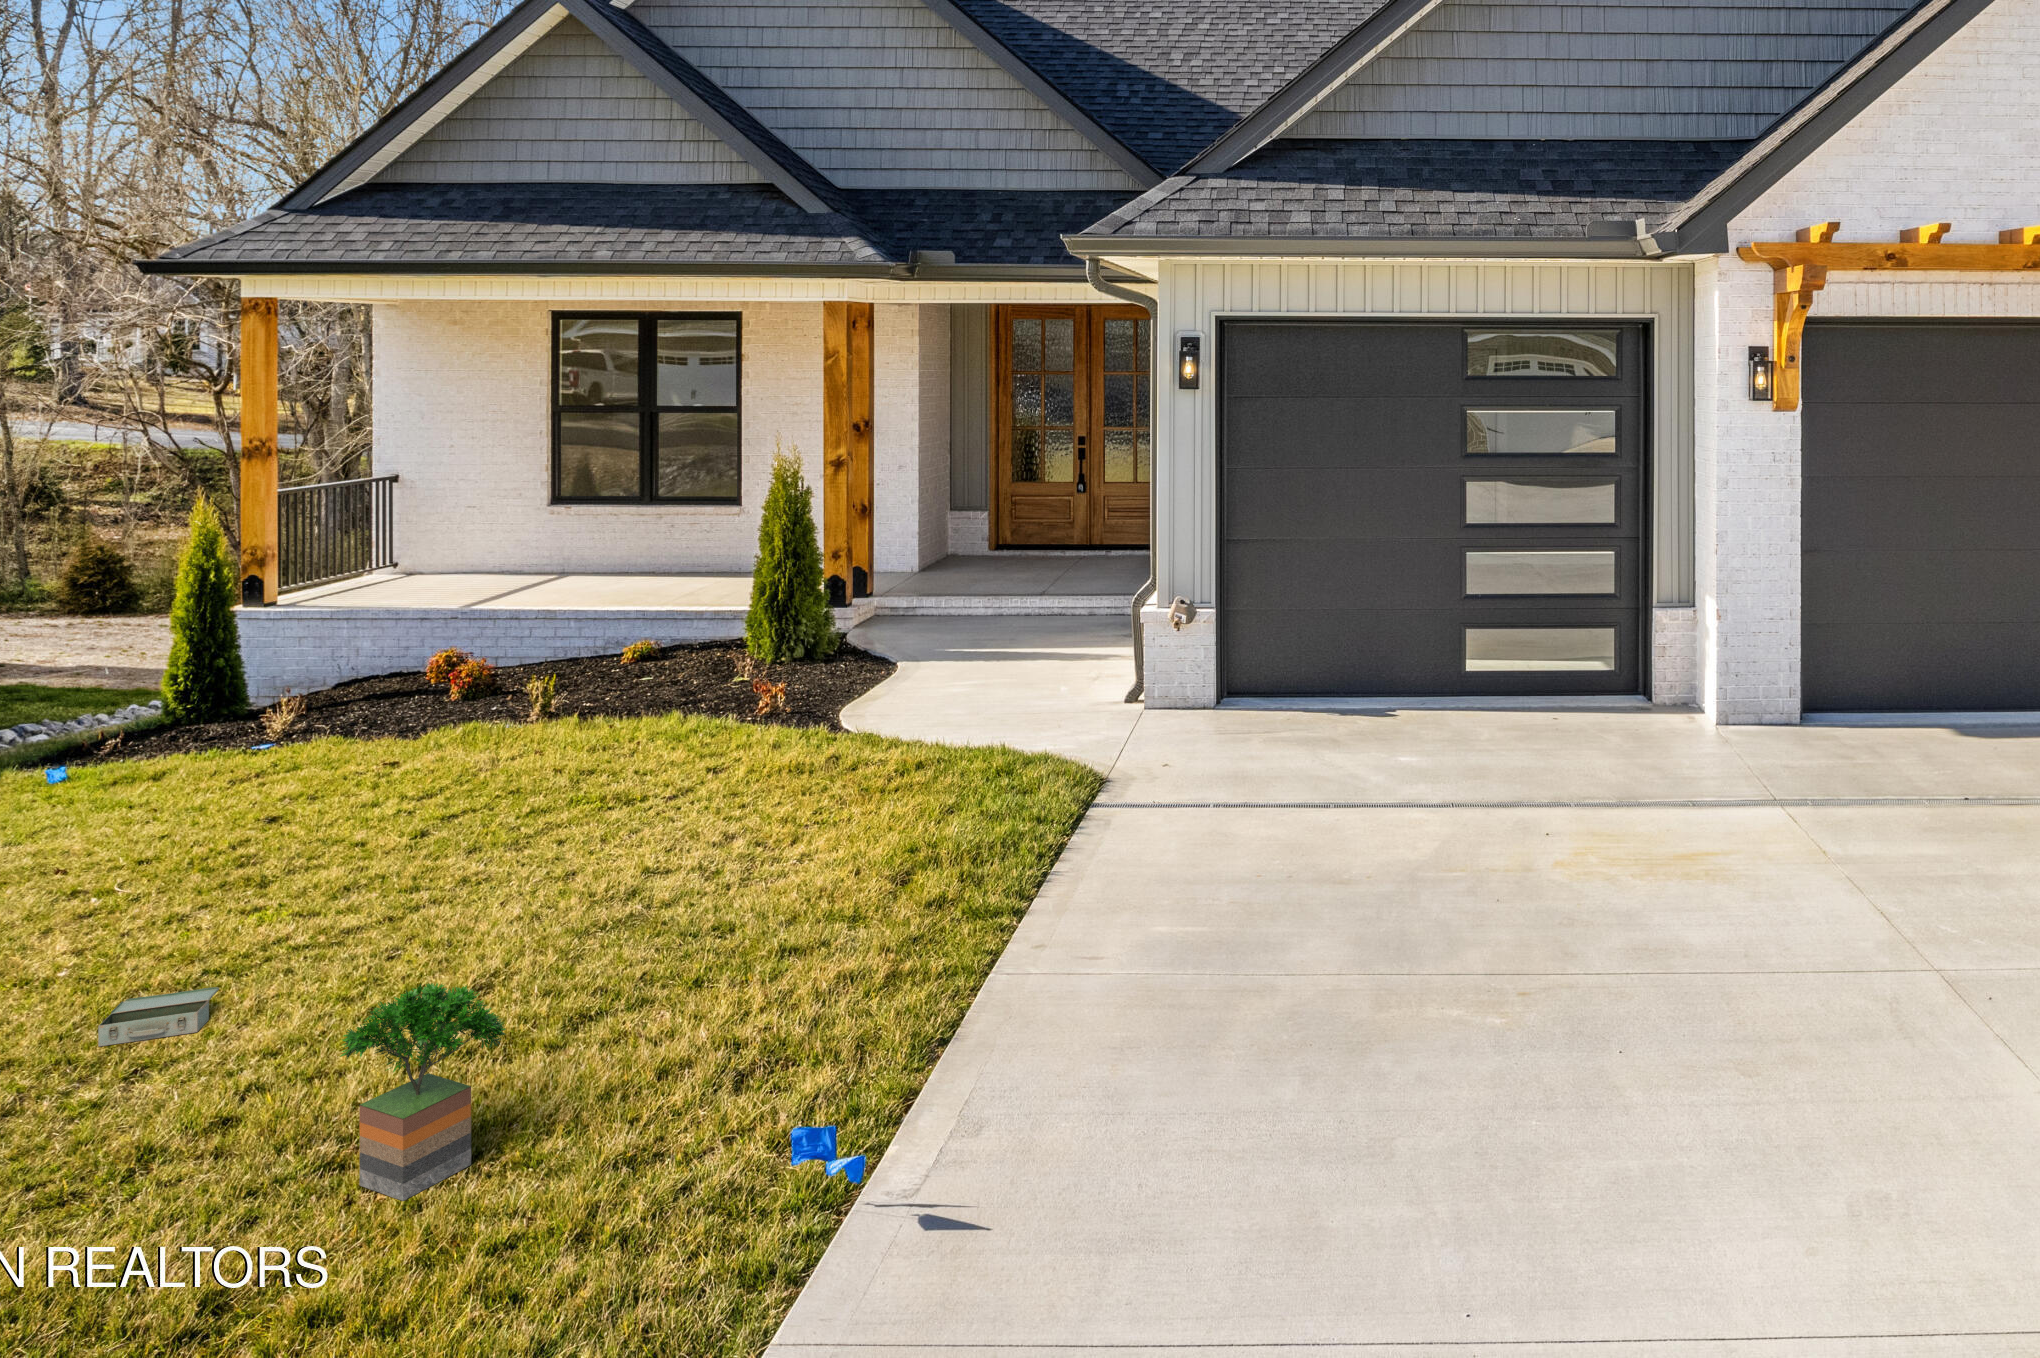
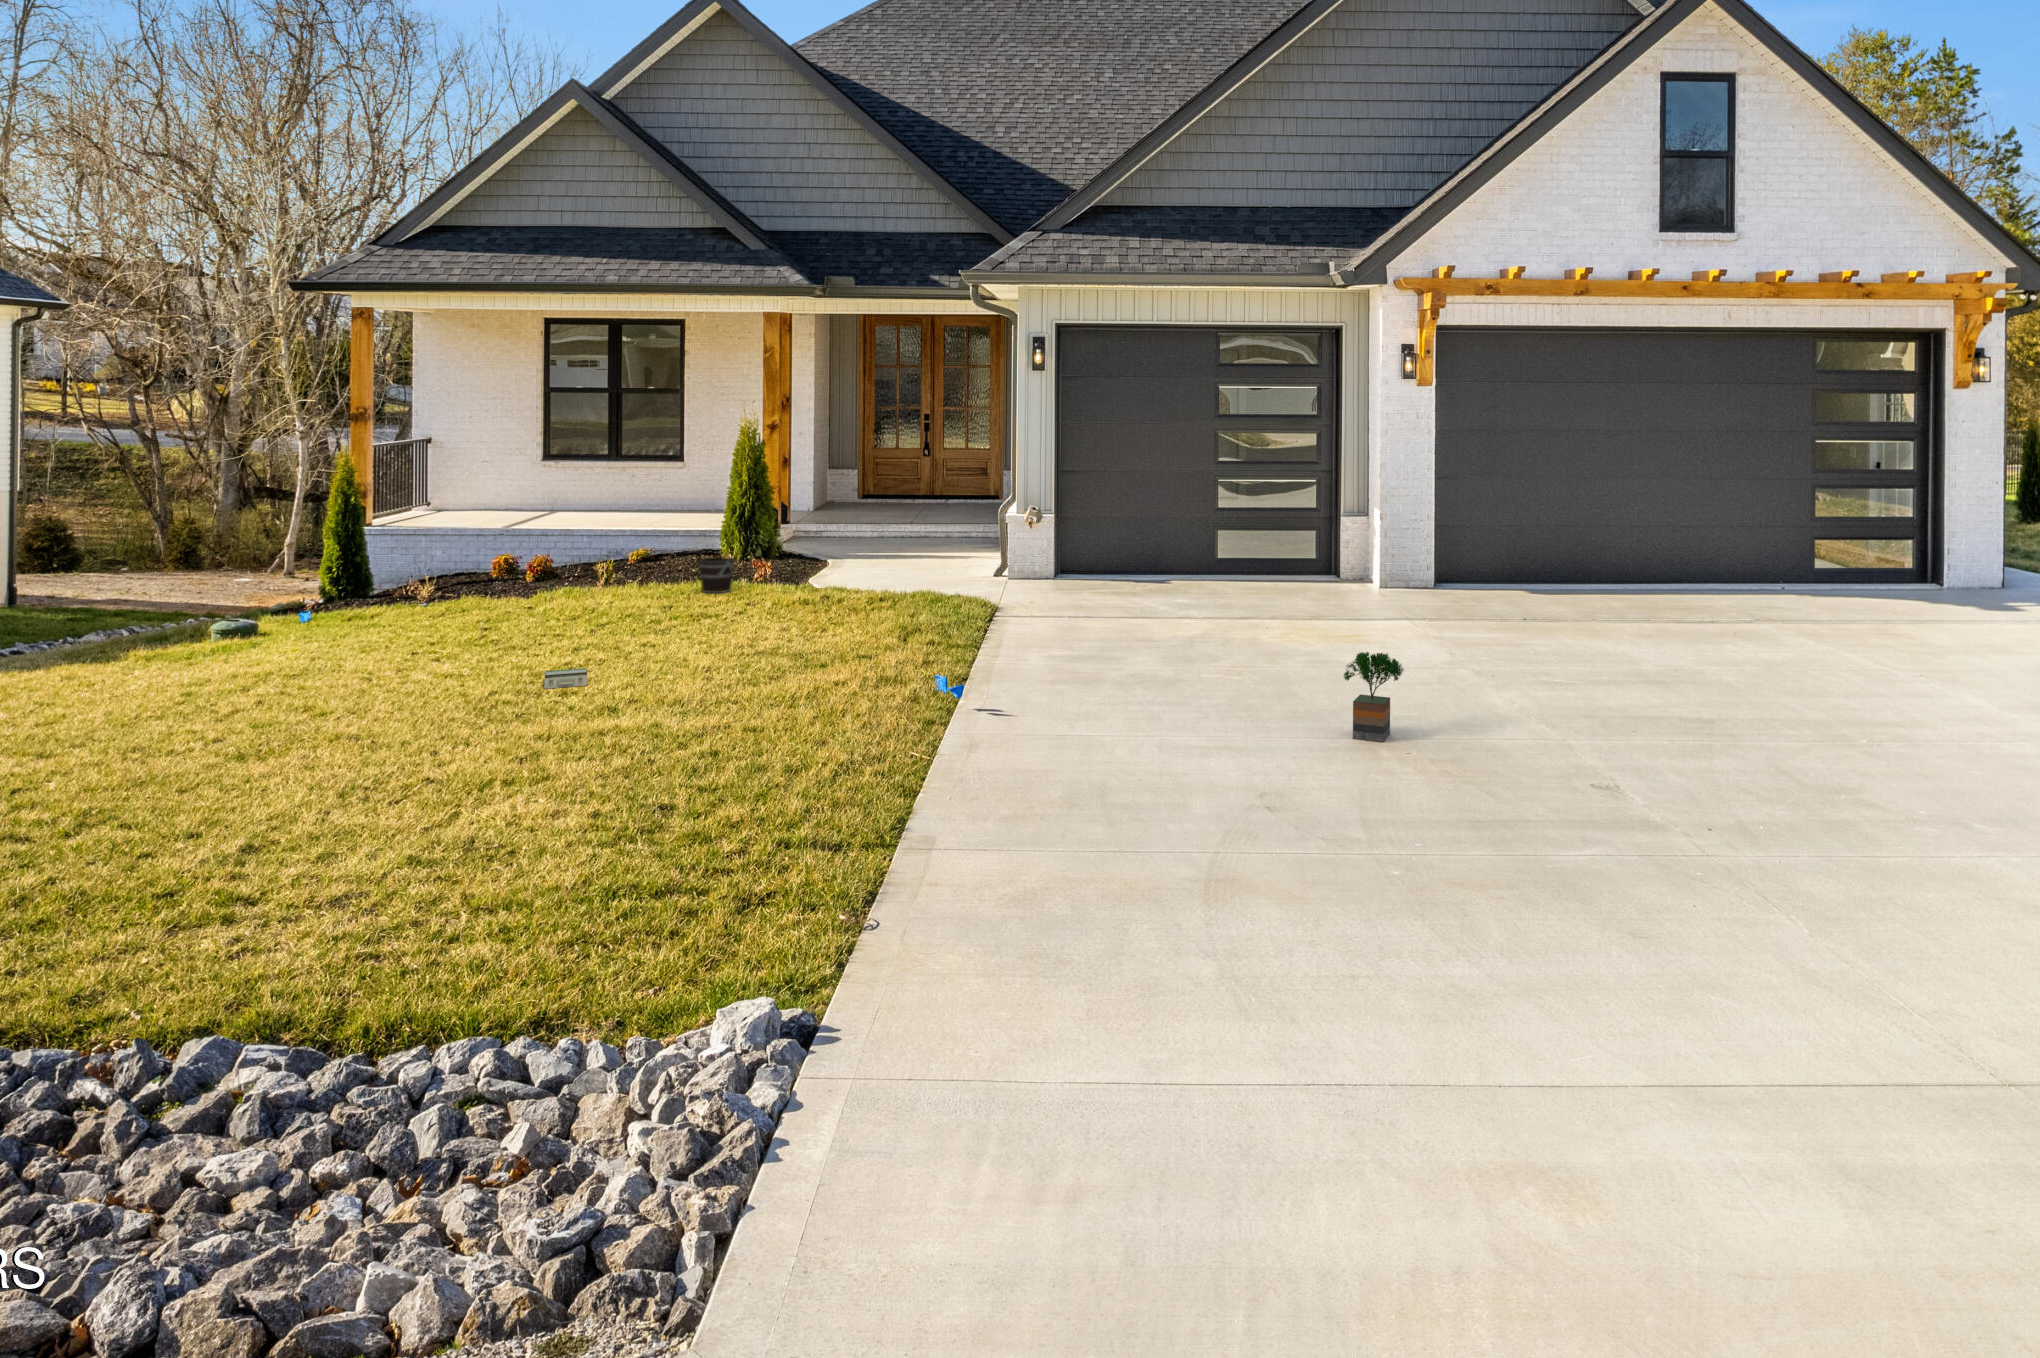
bucket: none [650,681,710,742] -> present [699,557,734,594]
potted tree: present [340,983,506,1201] -> present [1344,652,1404,742]

